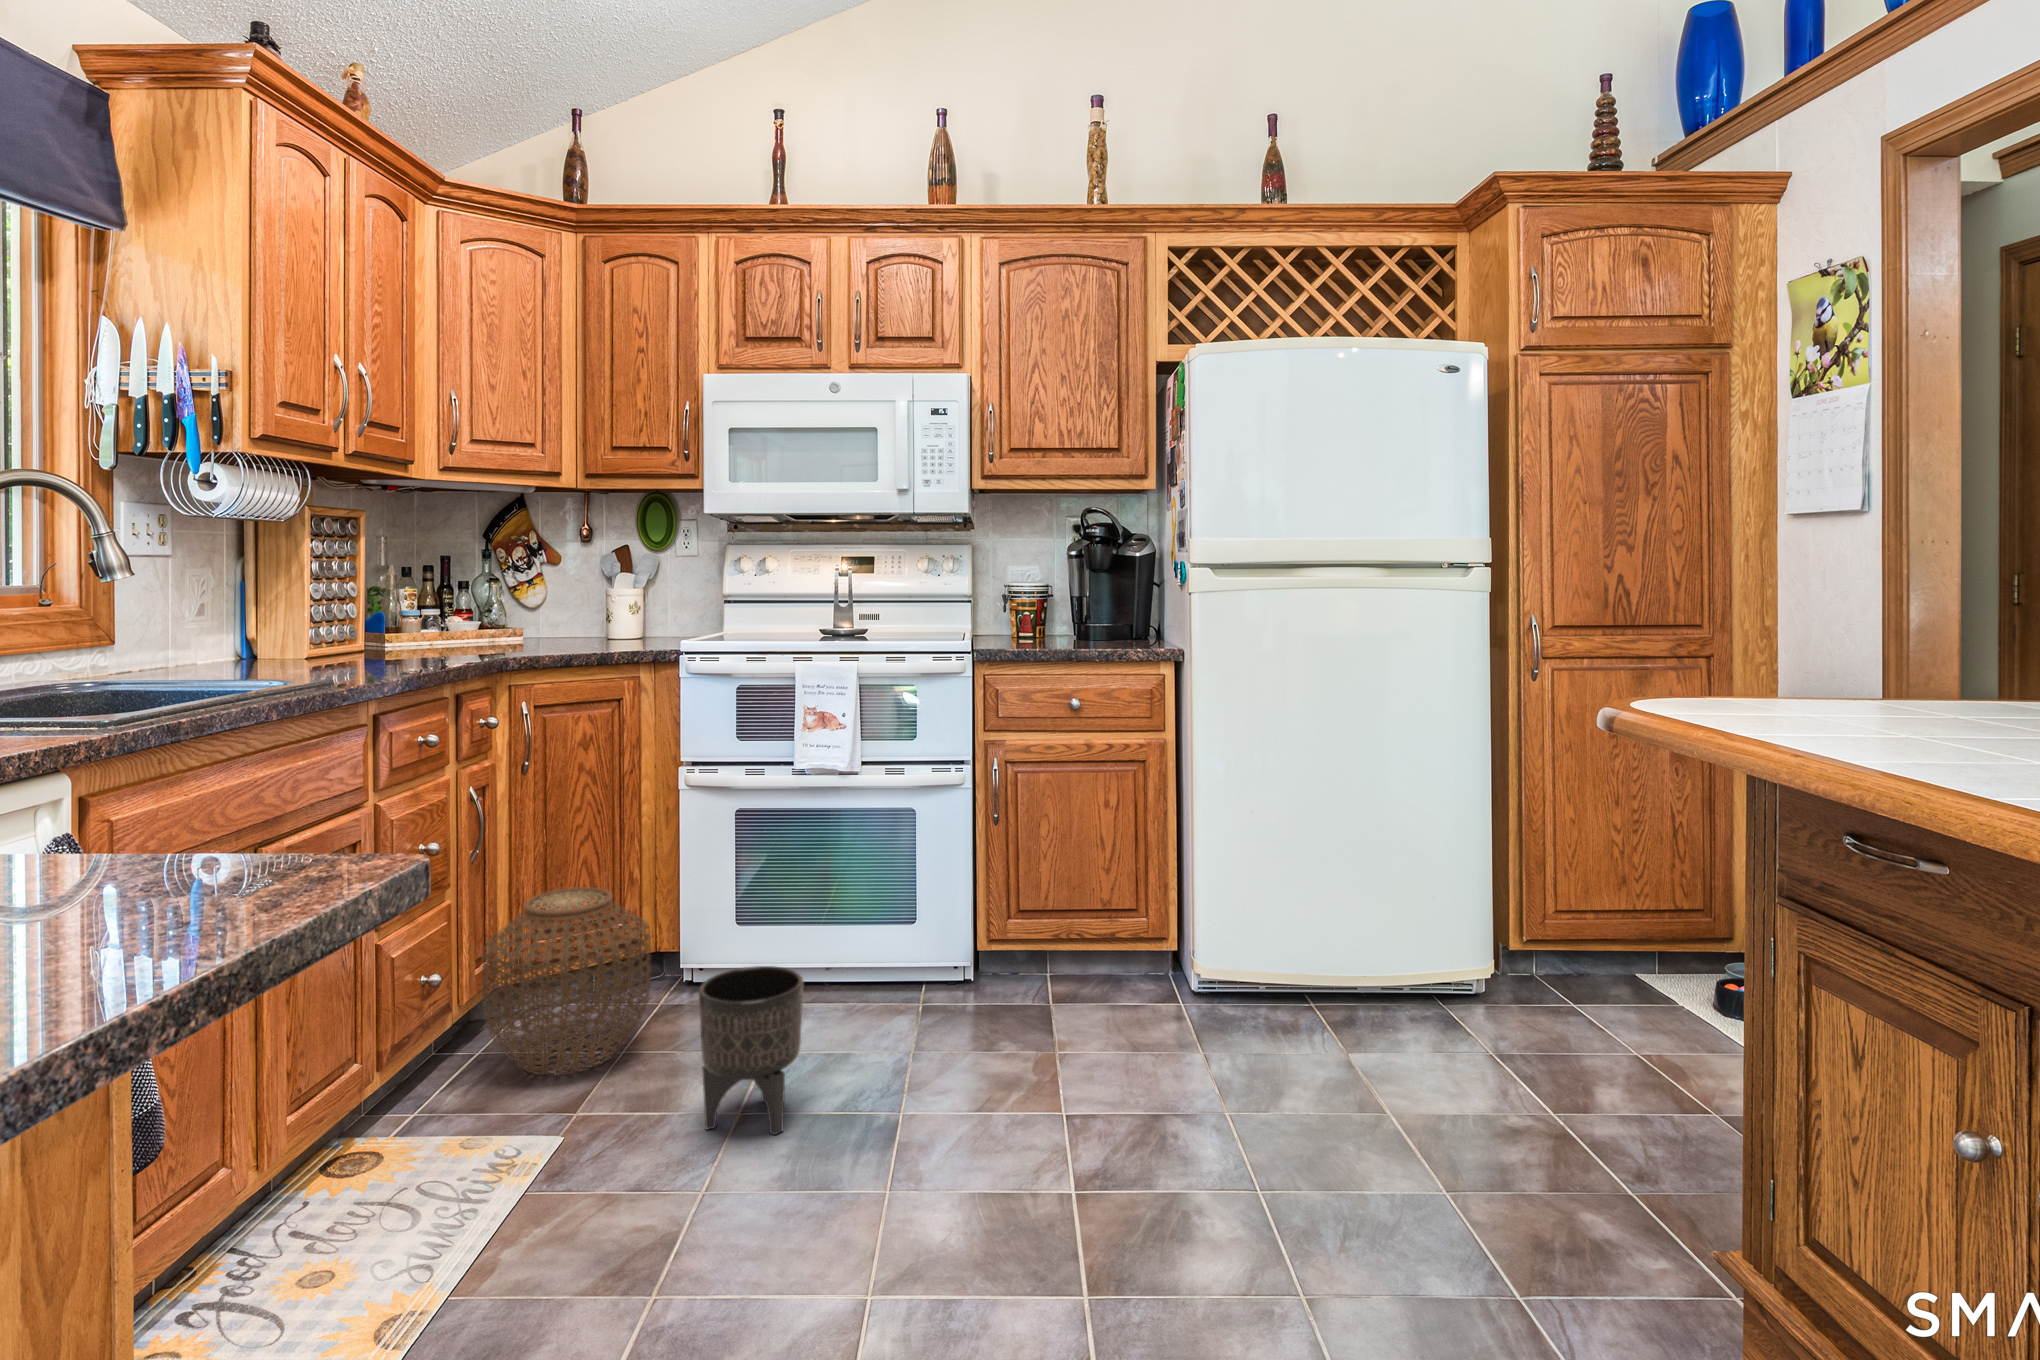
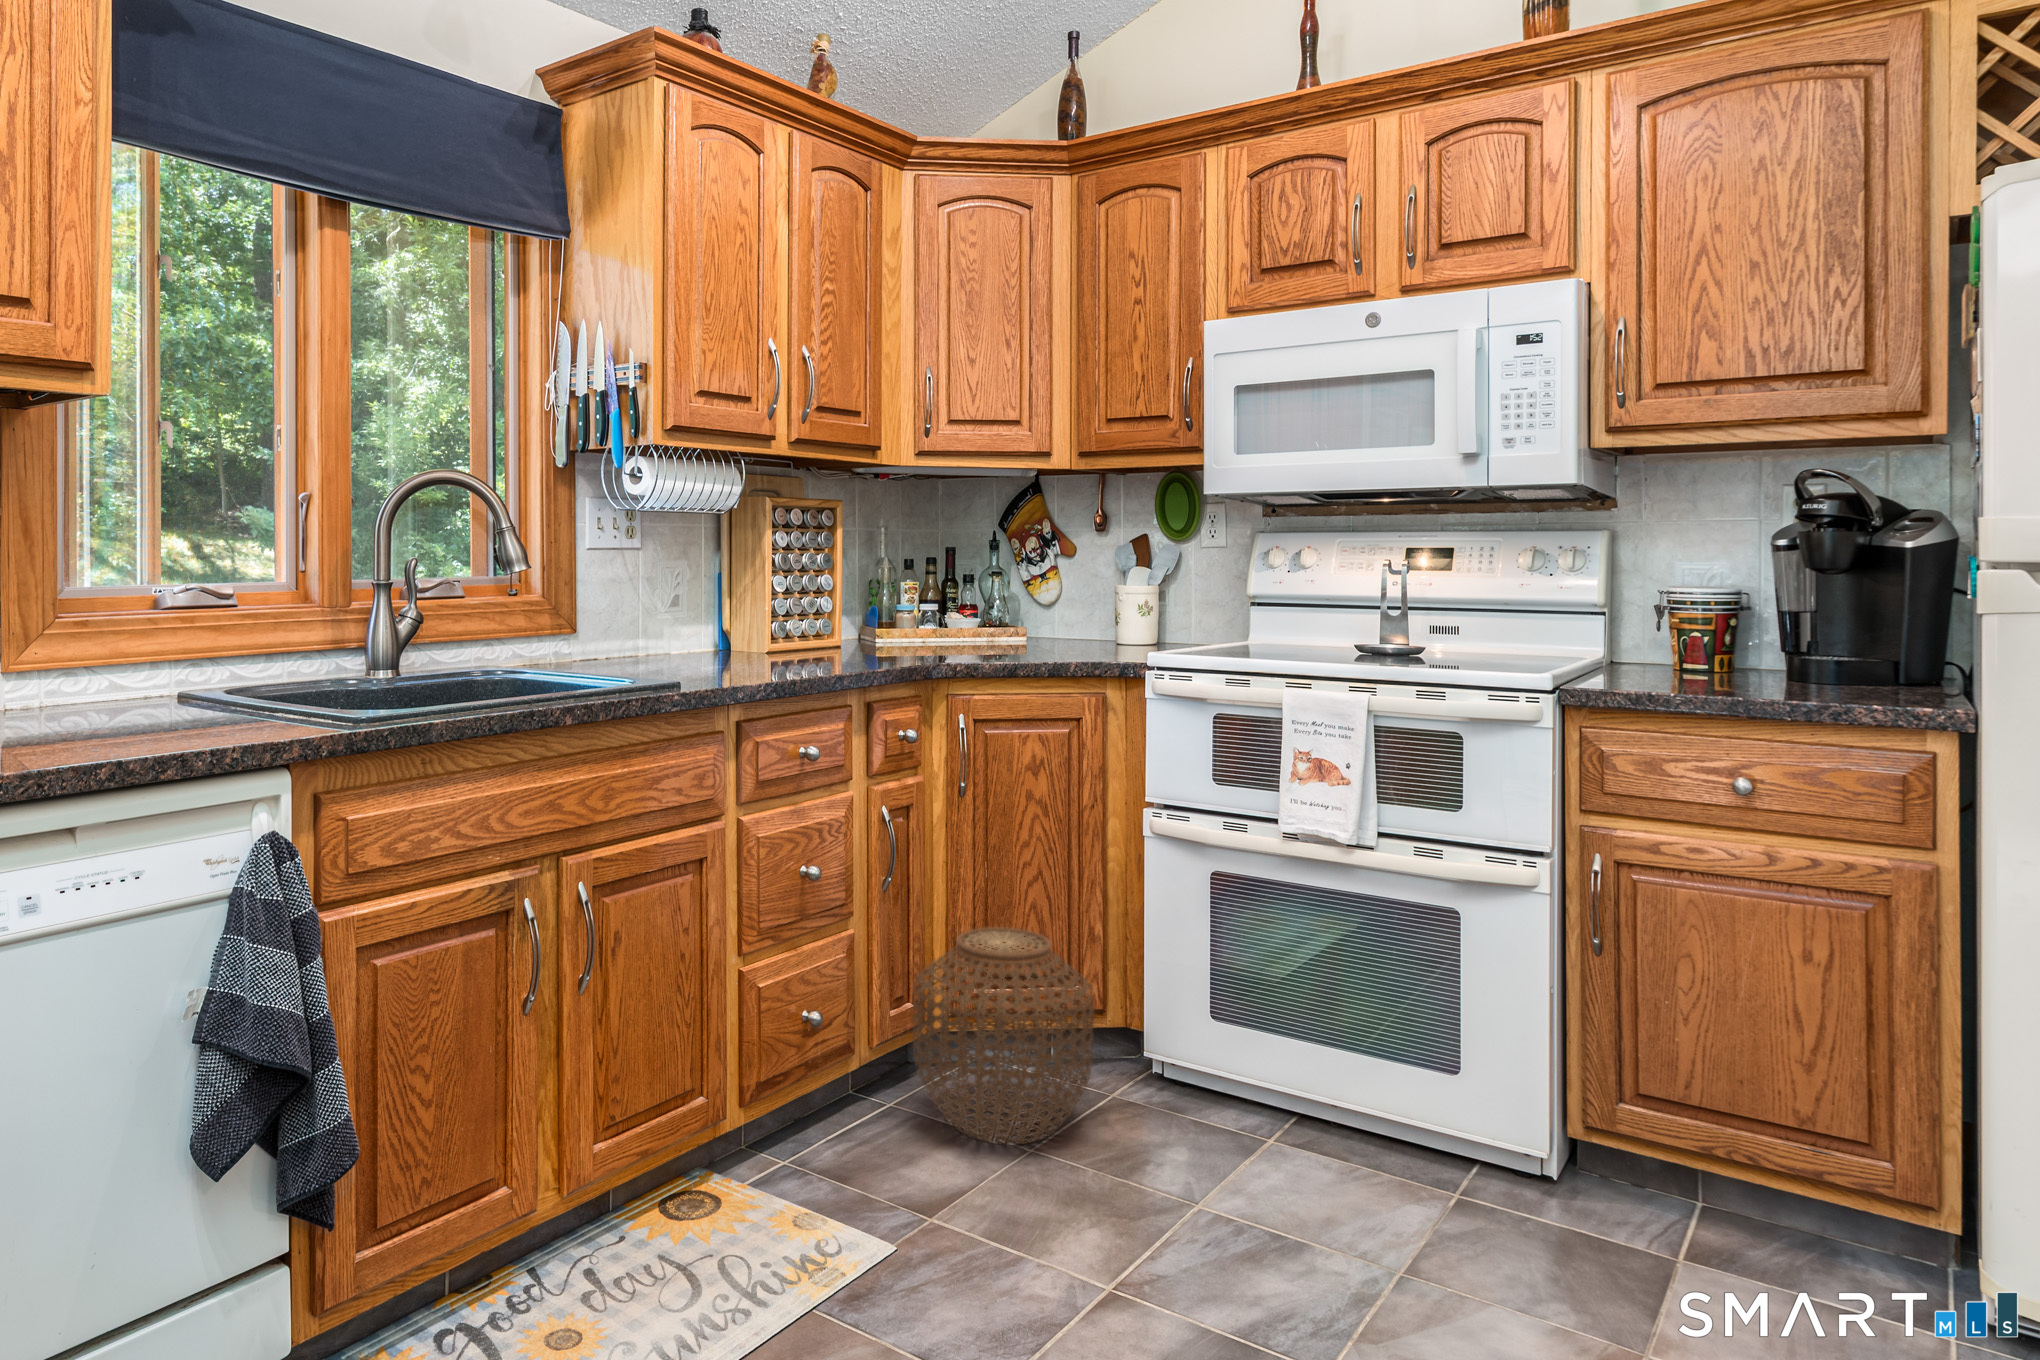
planter: present [699,966,803,1135] -> none [1097,1071,1231,1303]

